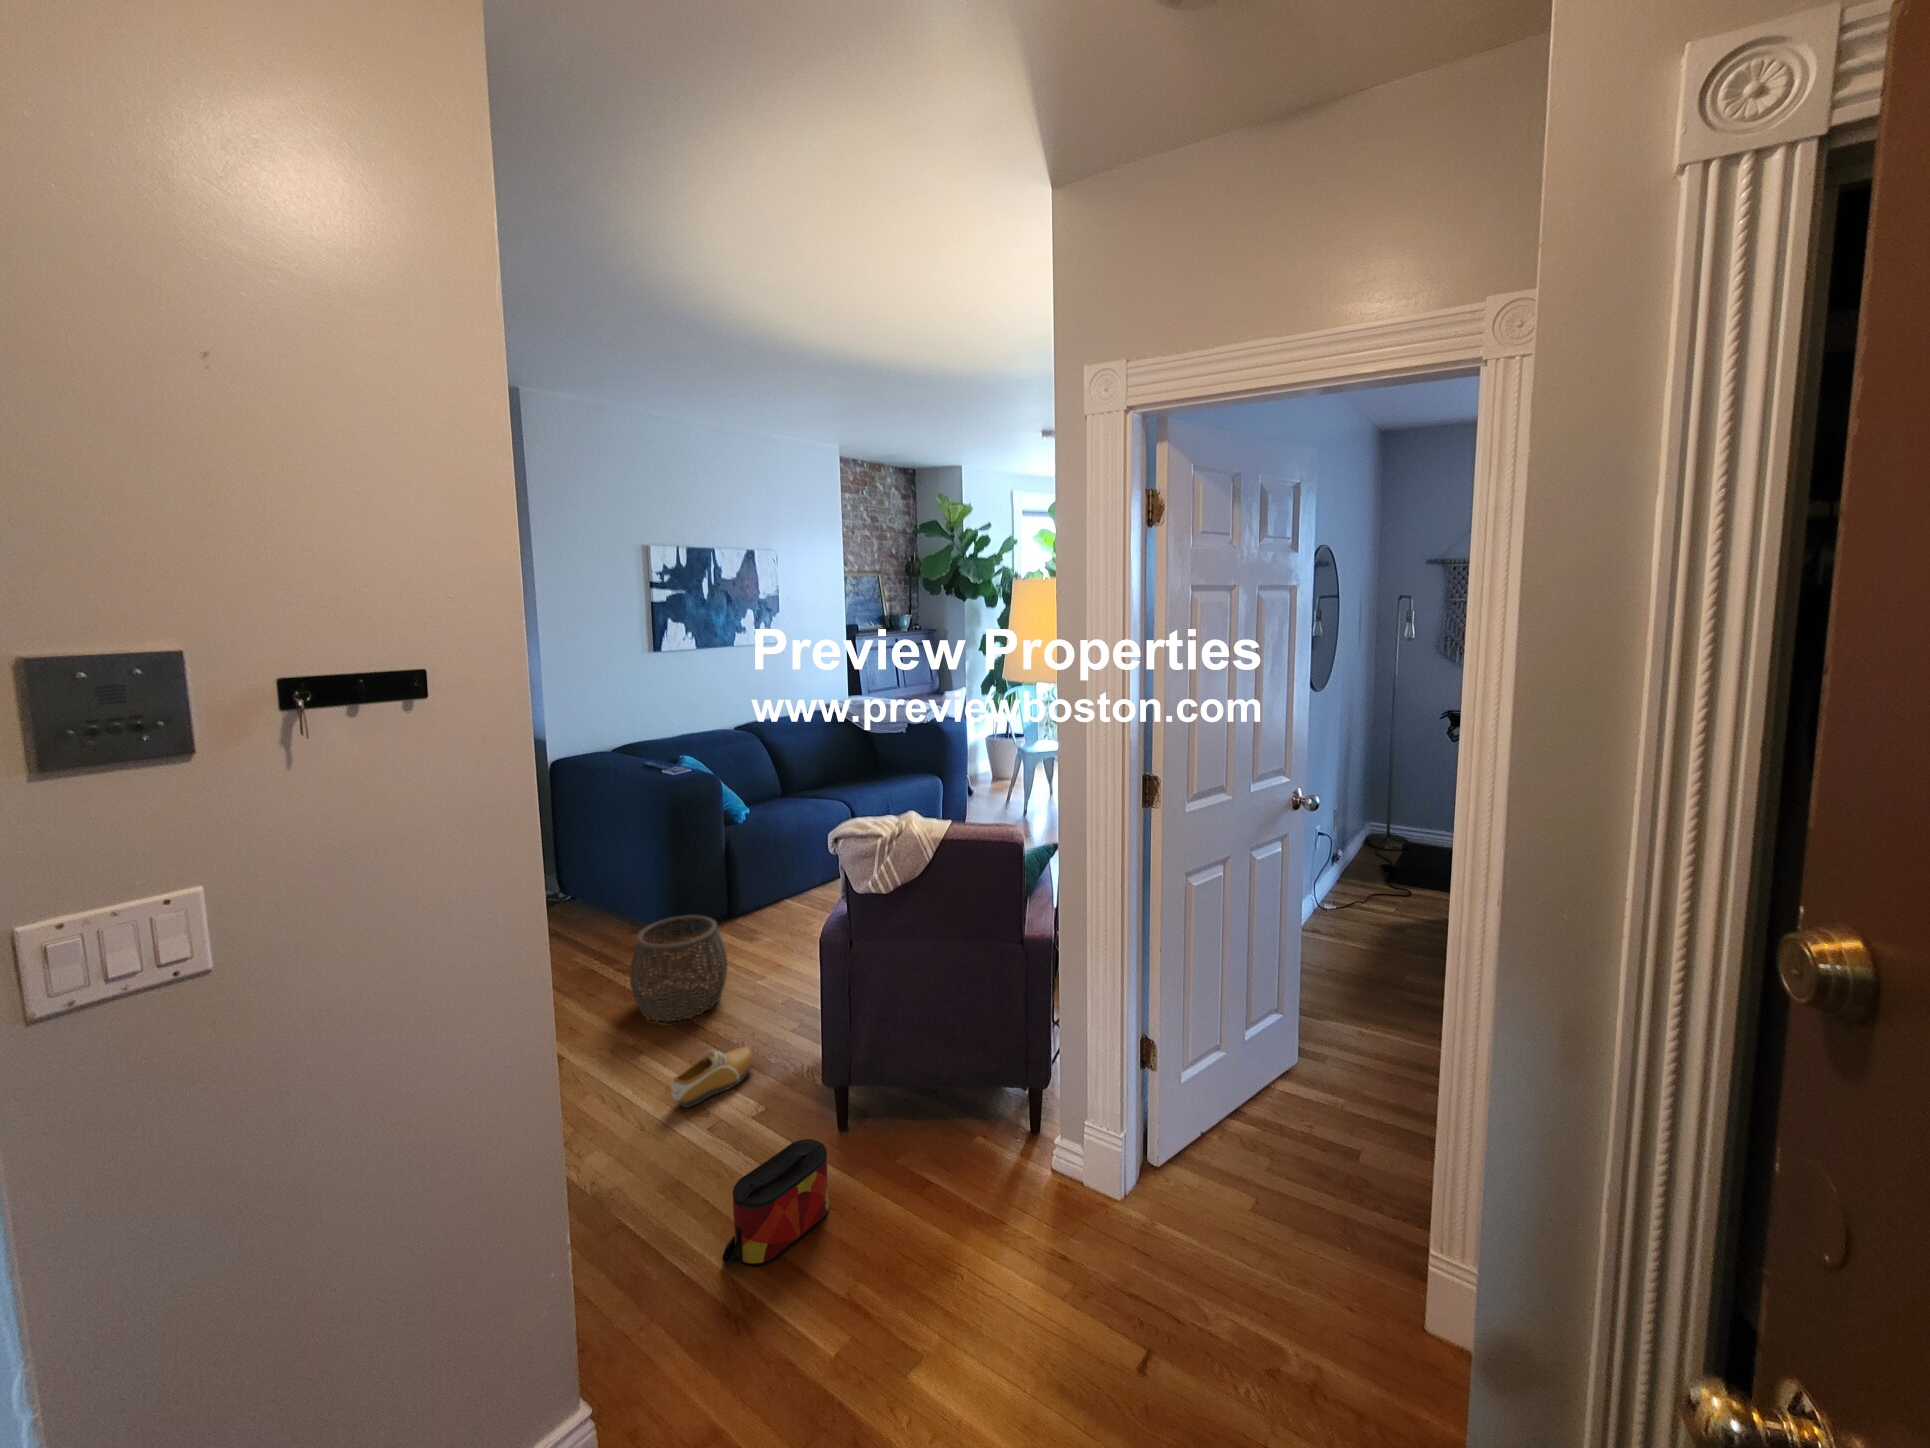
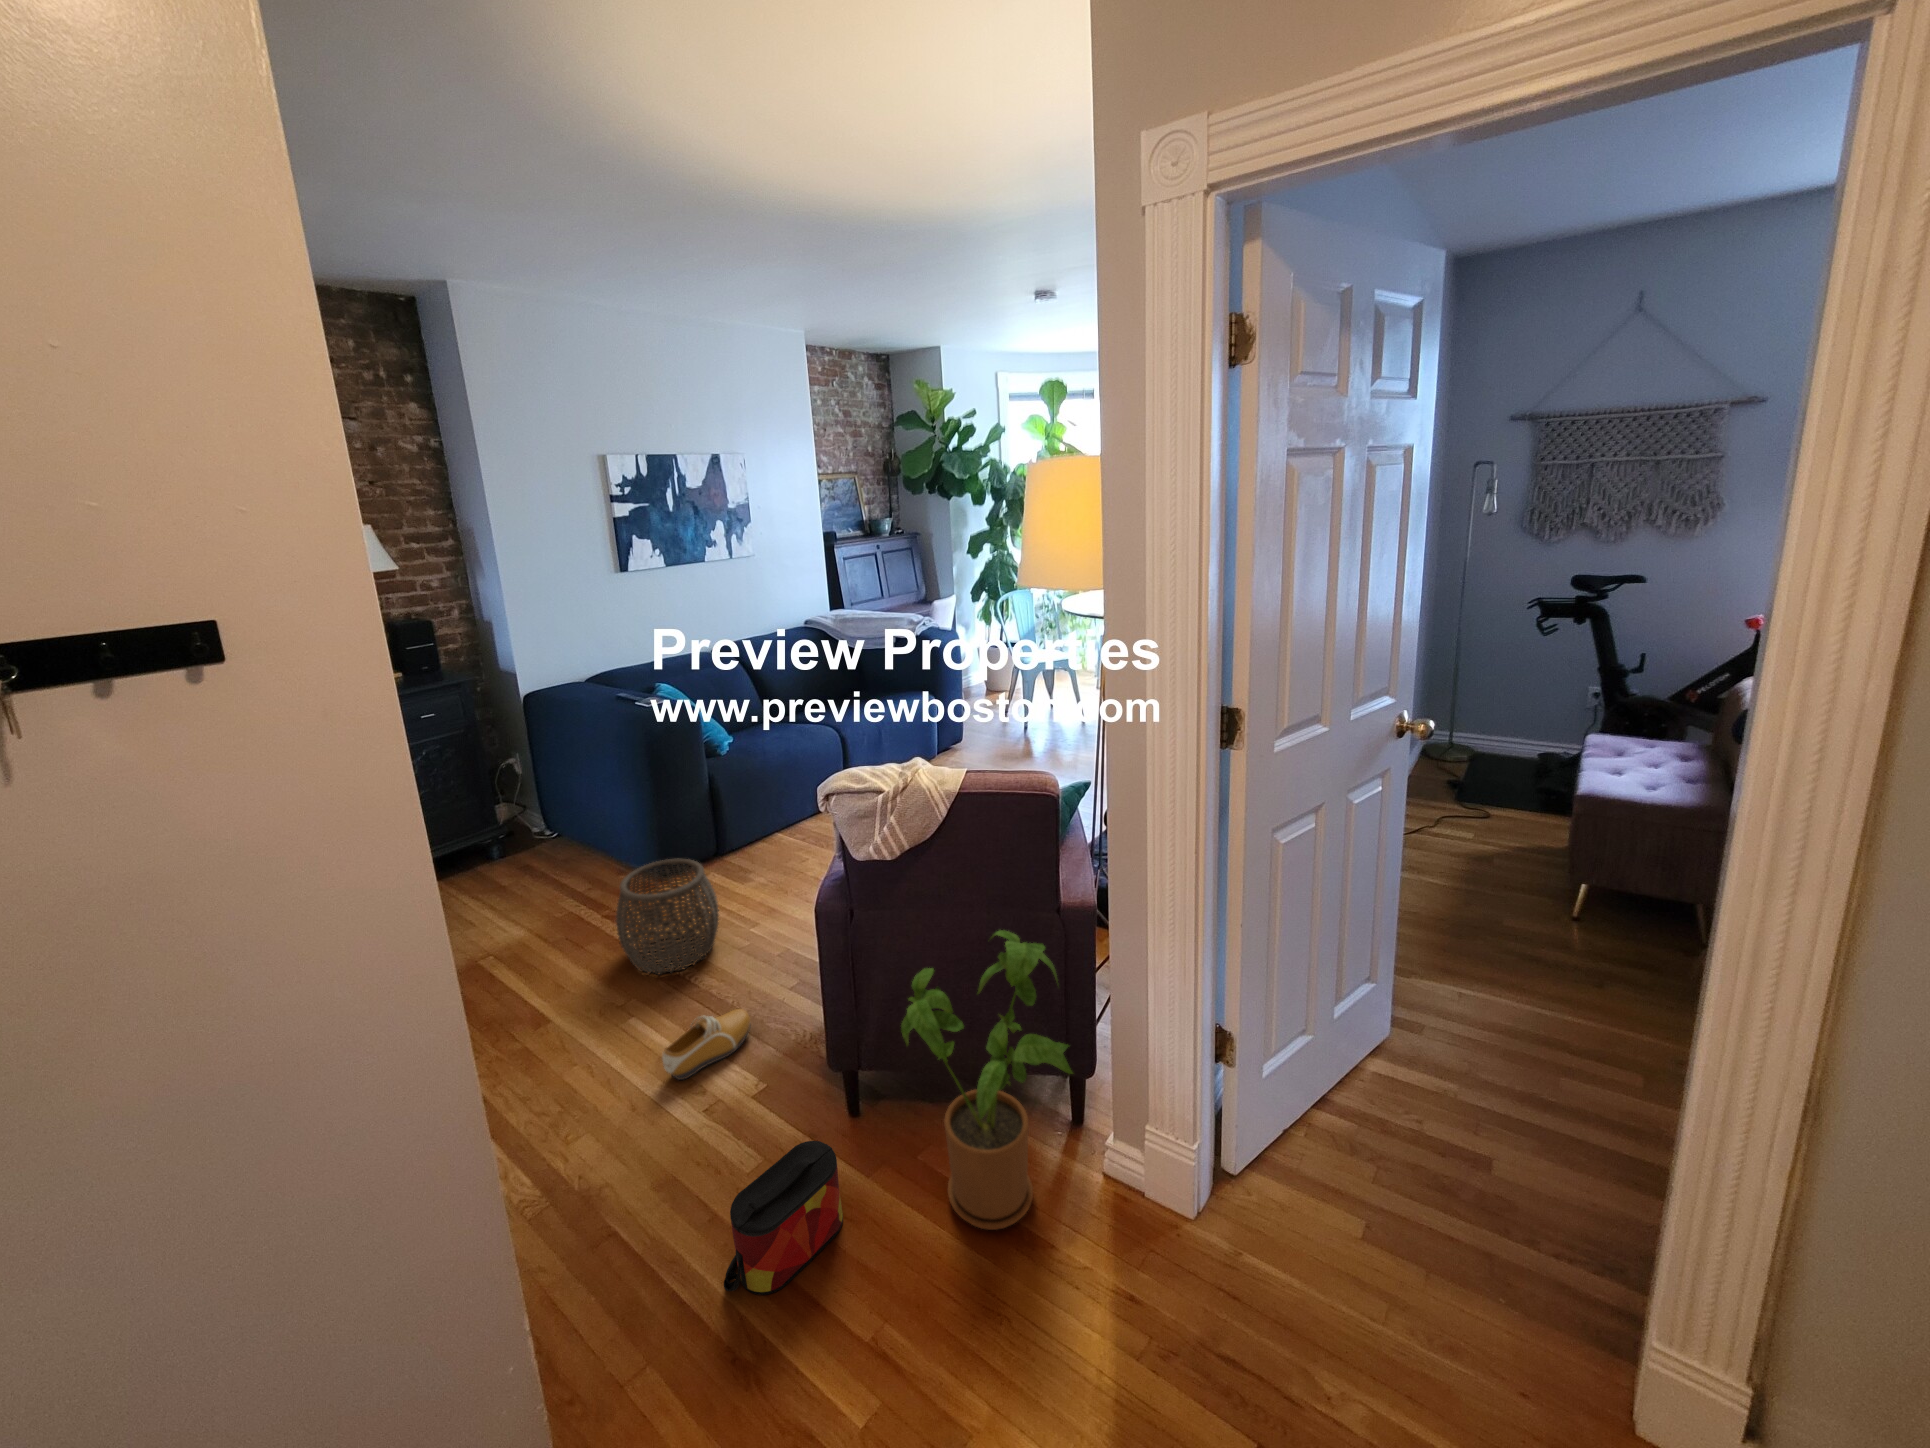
house plant: none [888,956,1023,1212] -> present [901,930,1072,1230]

